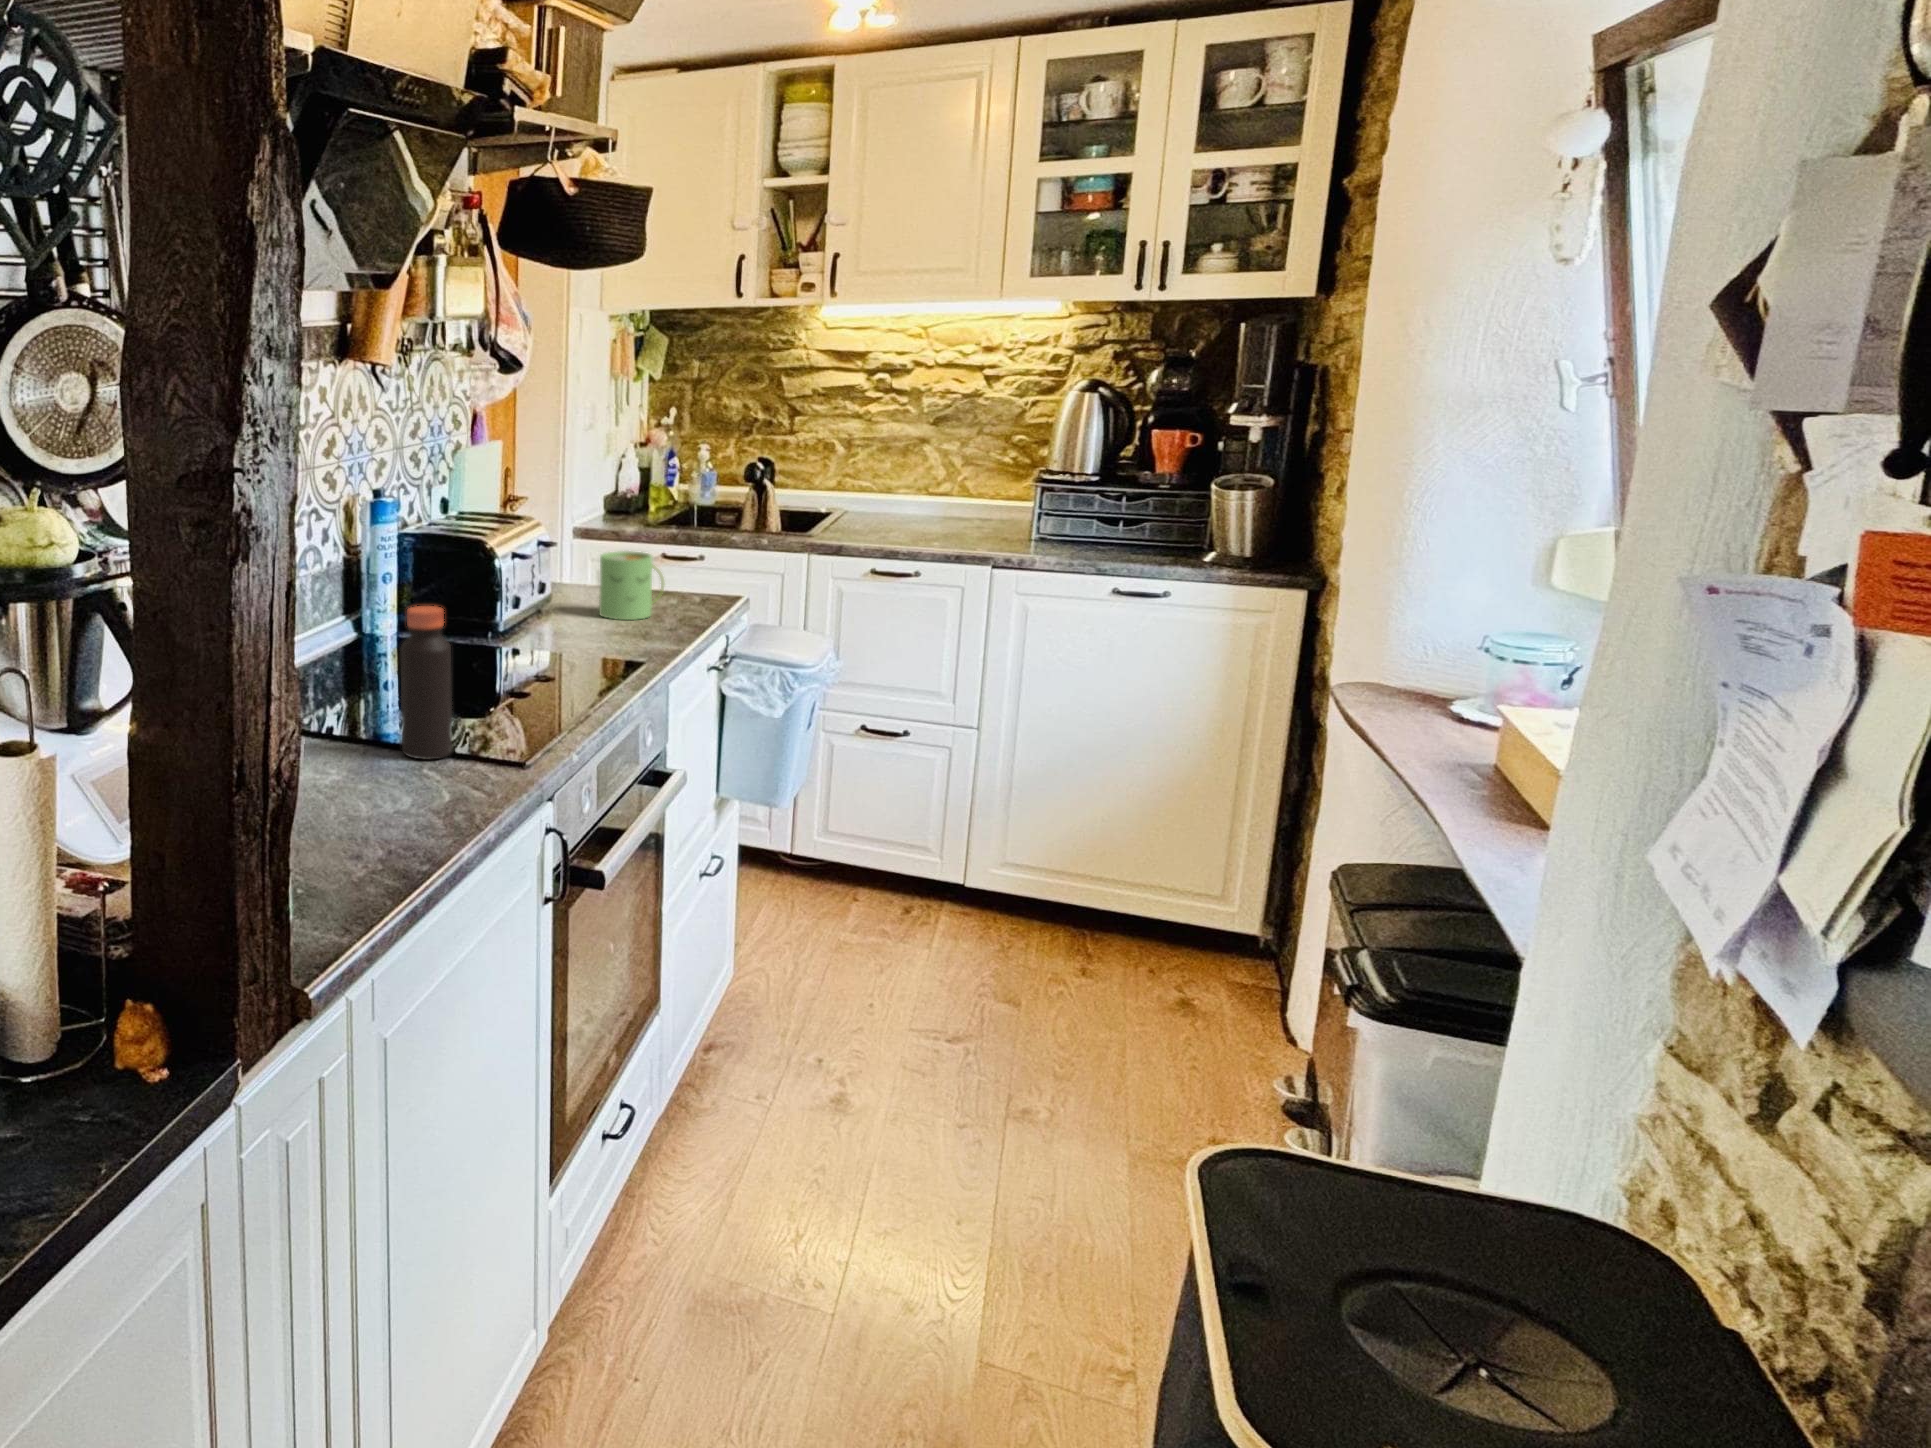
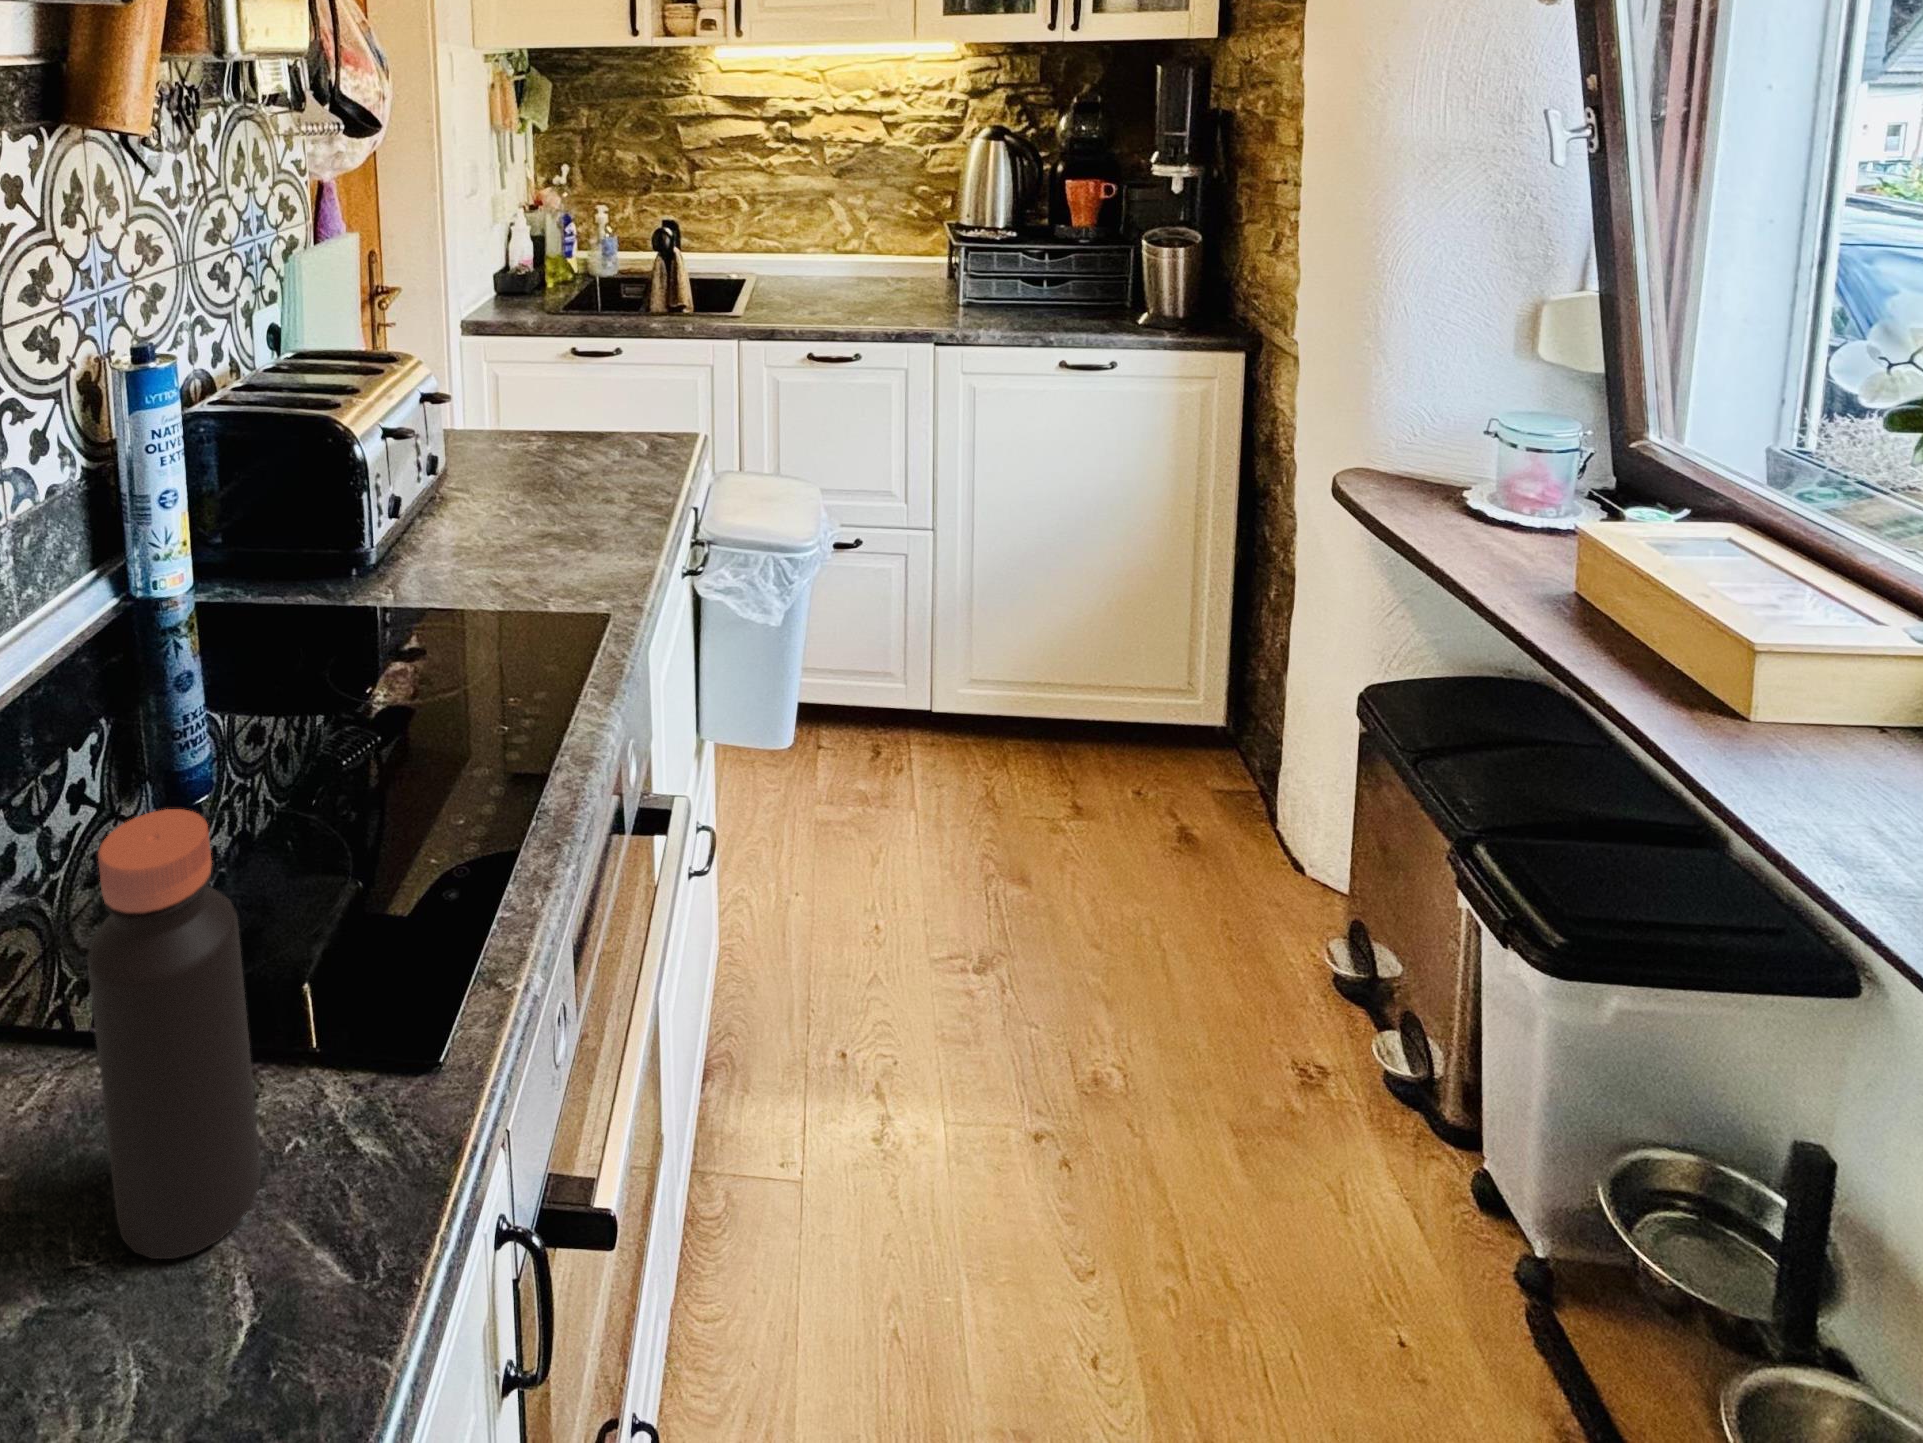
mug: present [599,551,664,620] -> none [520,399,616,511]

